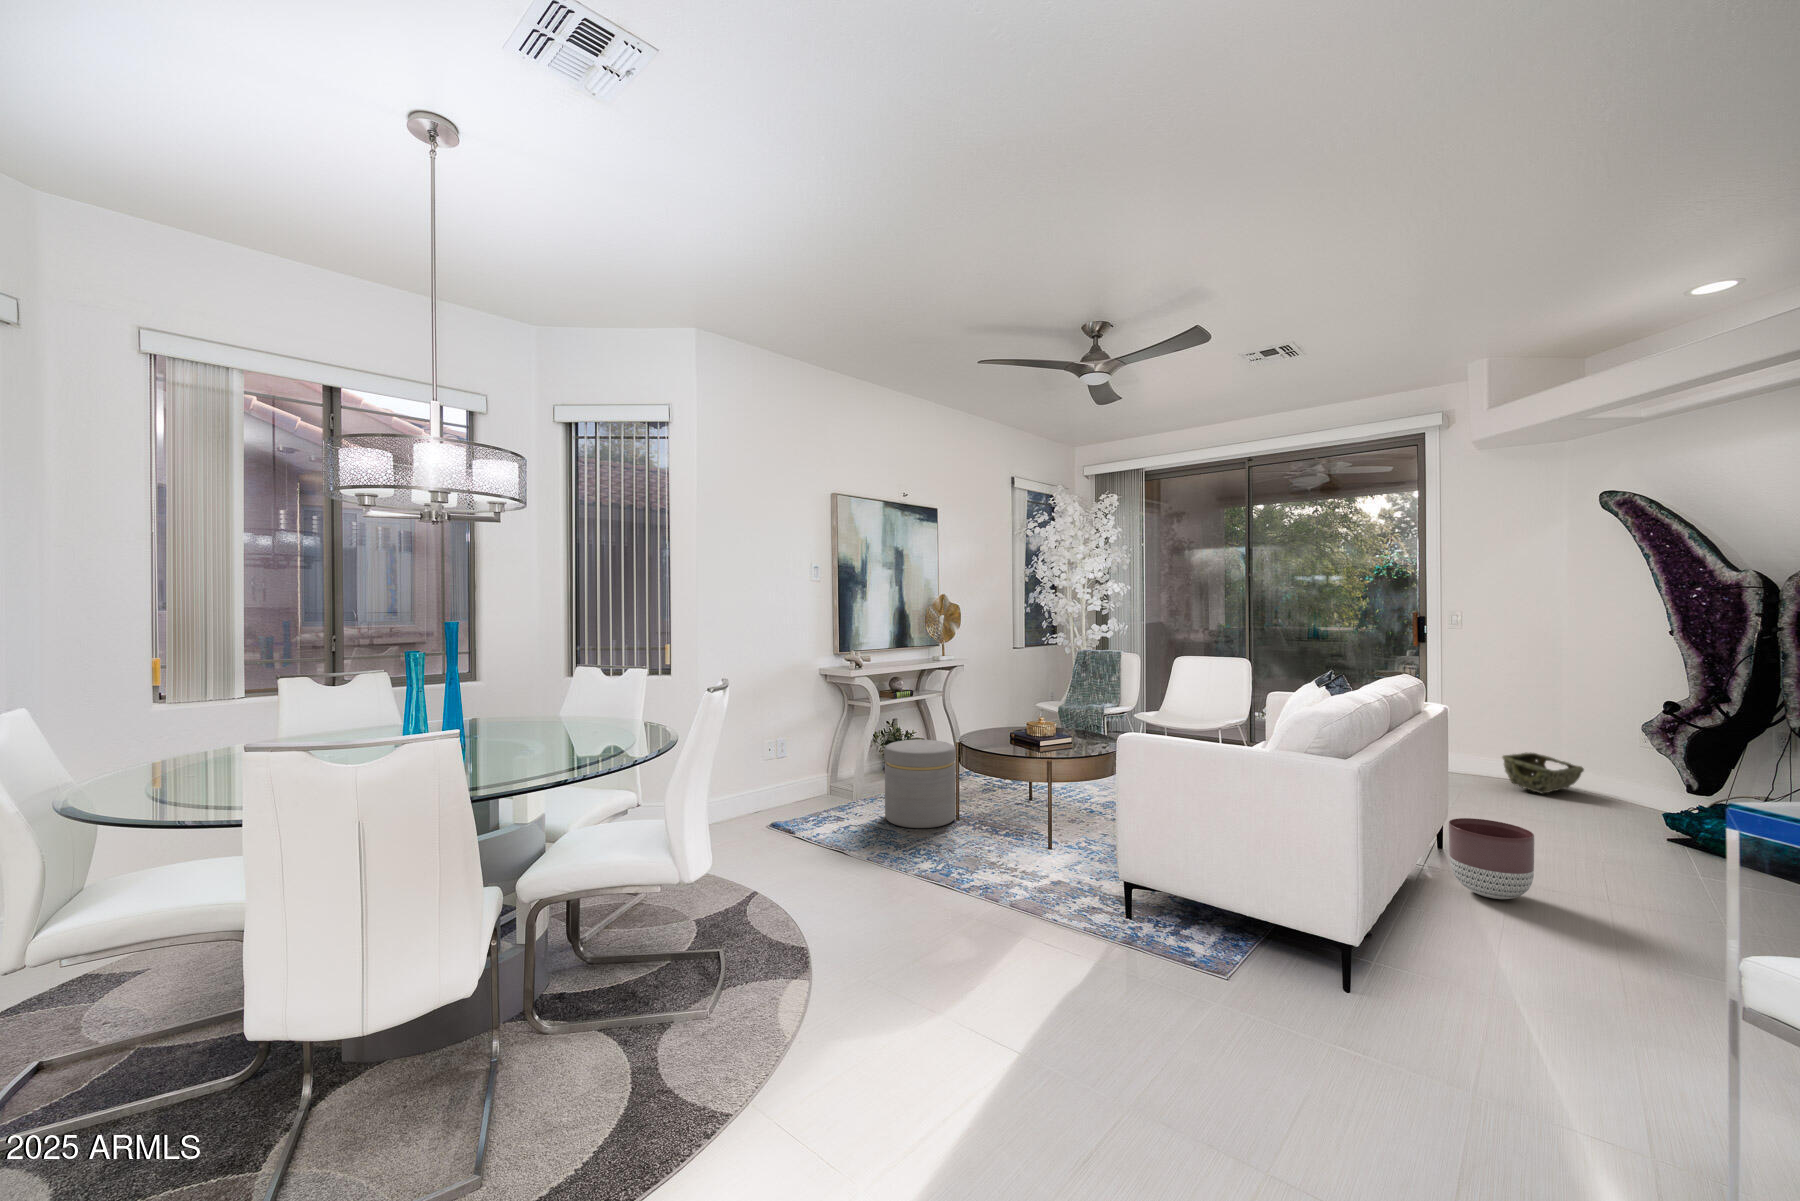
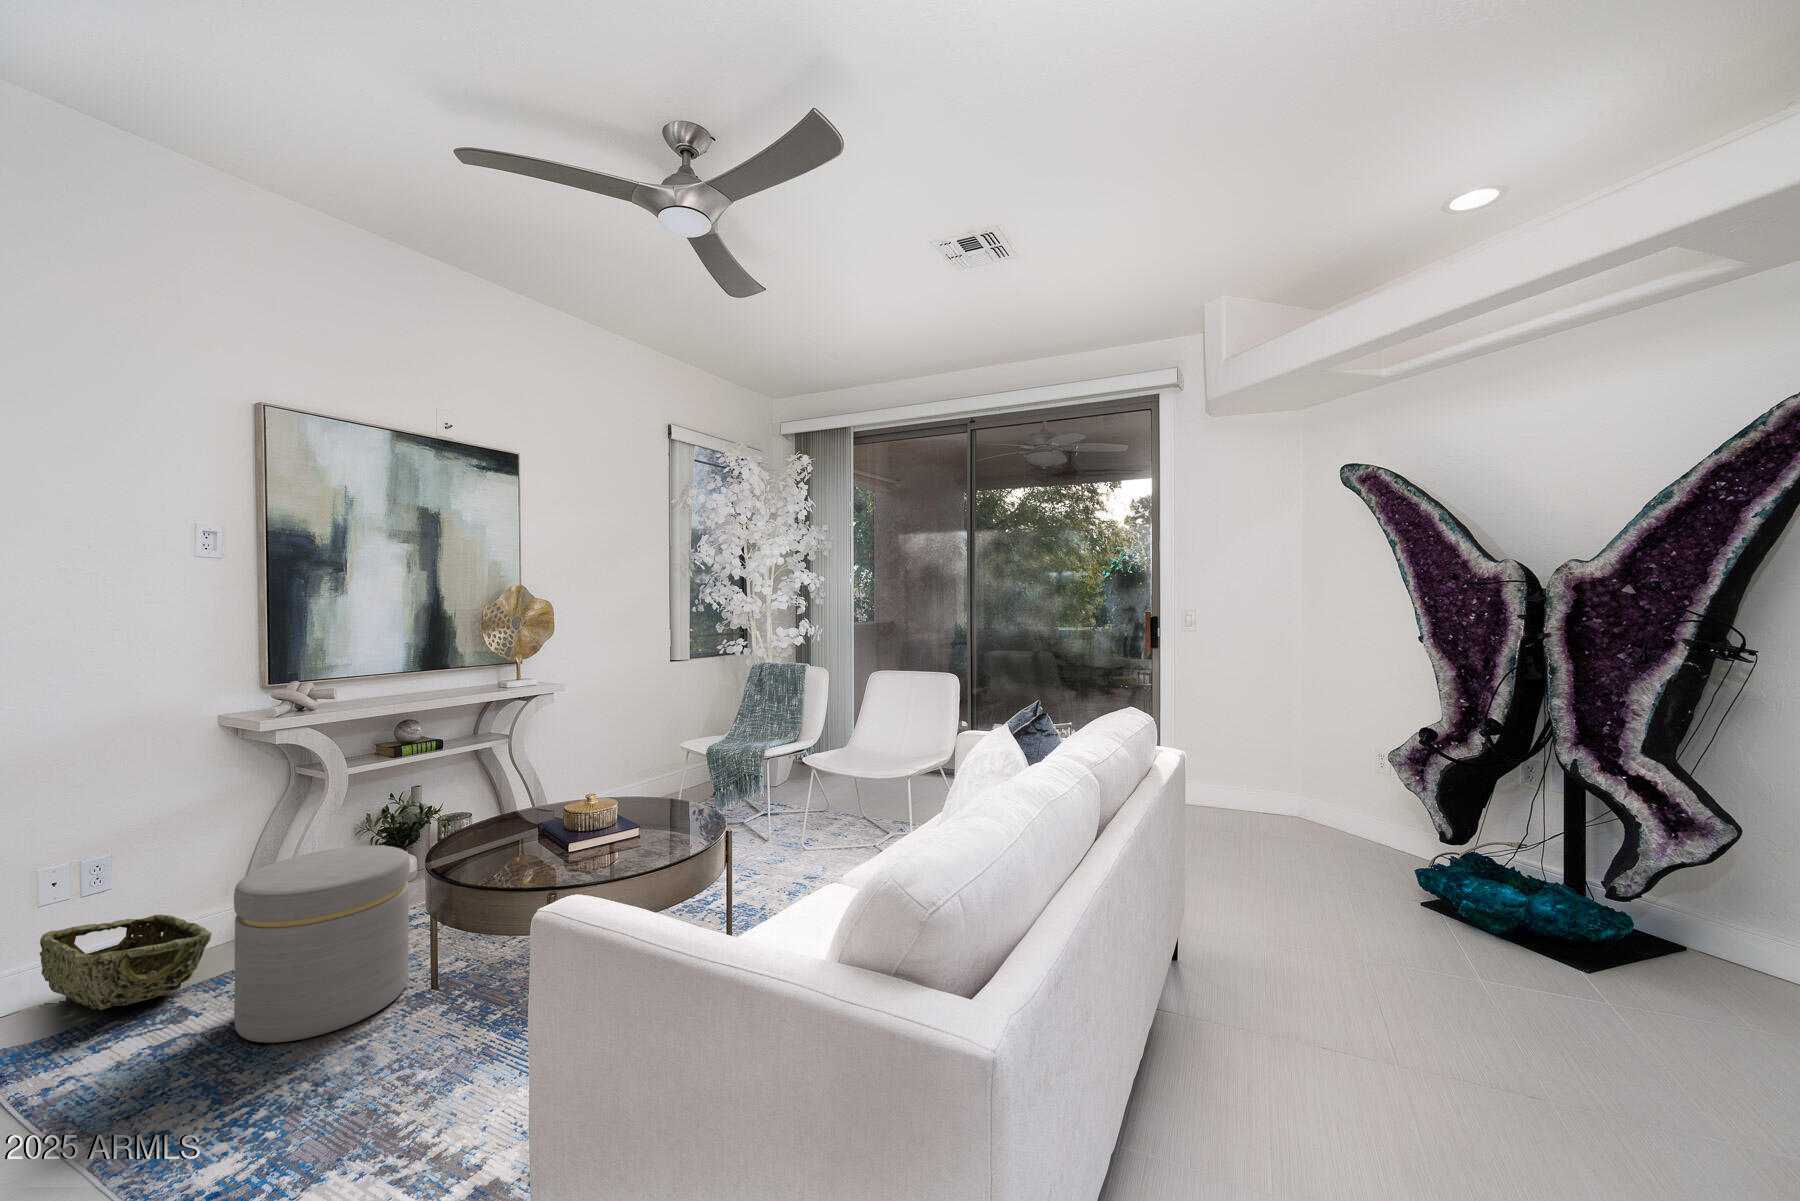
woven basket: present [1502,753,1584,793] -> present [39,915,212,1010]
planter: present [1449,818,1535,899] -> none [1182,956,1308,1116]

